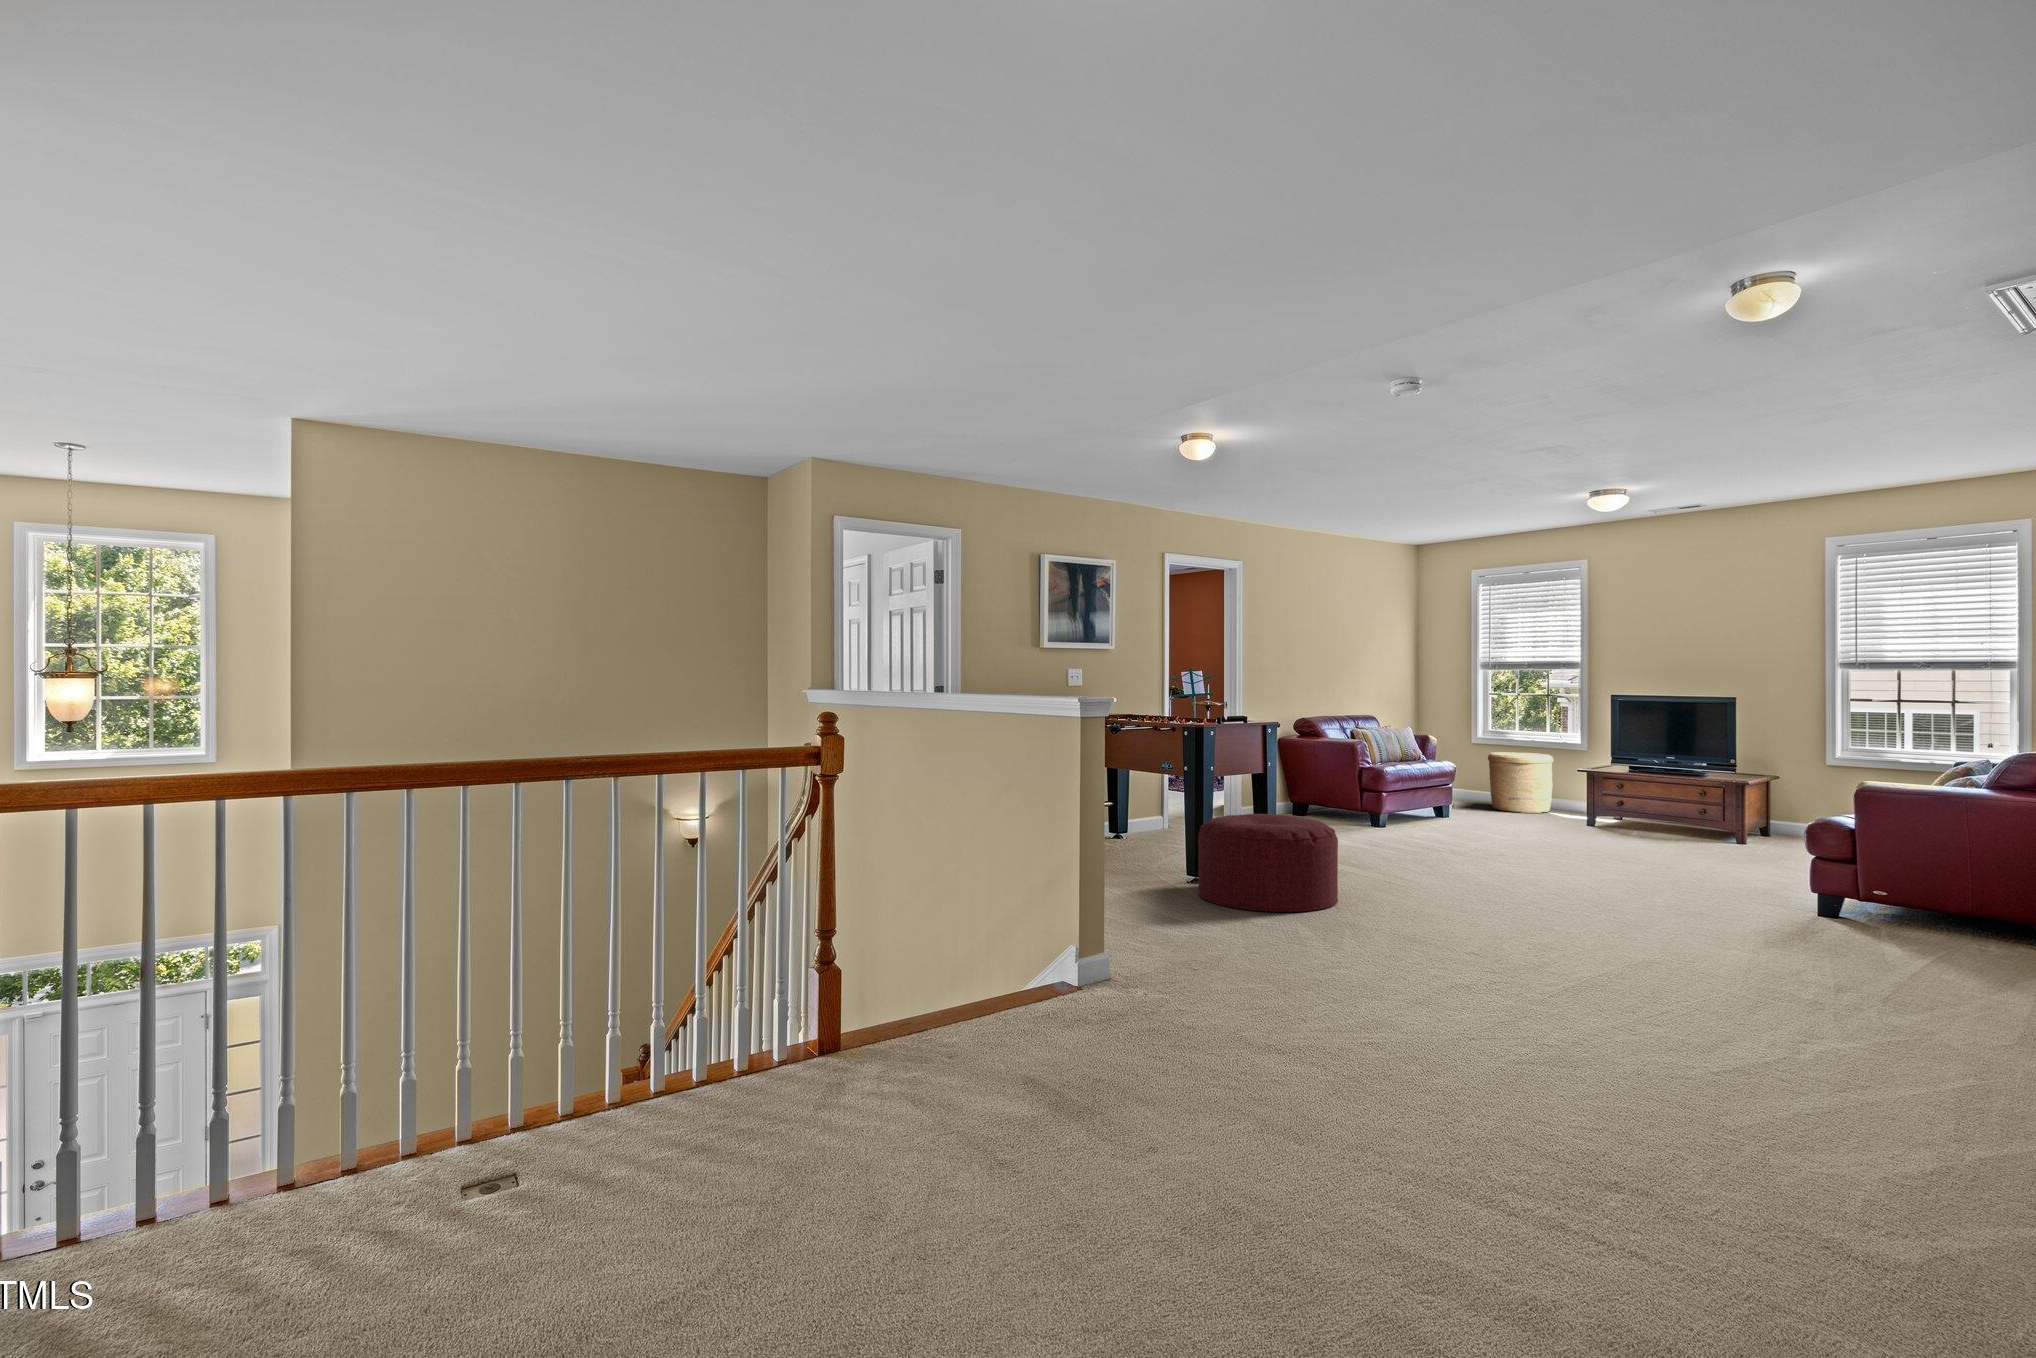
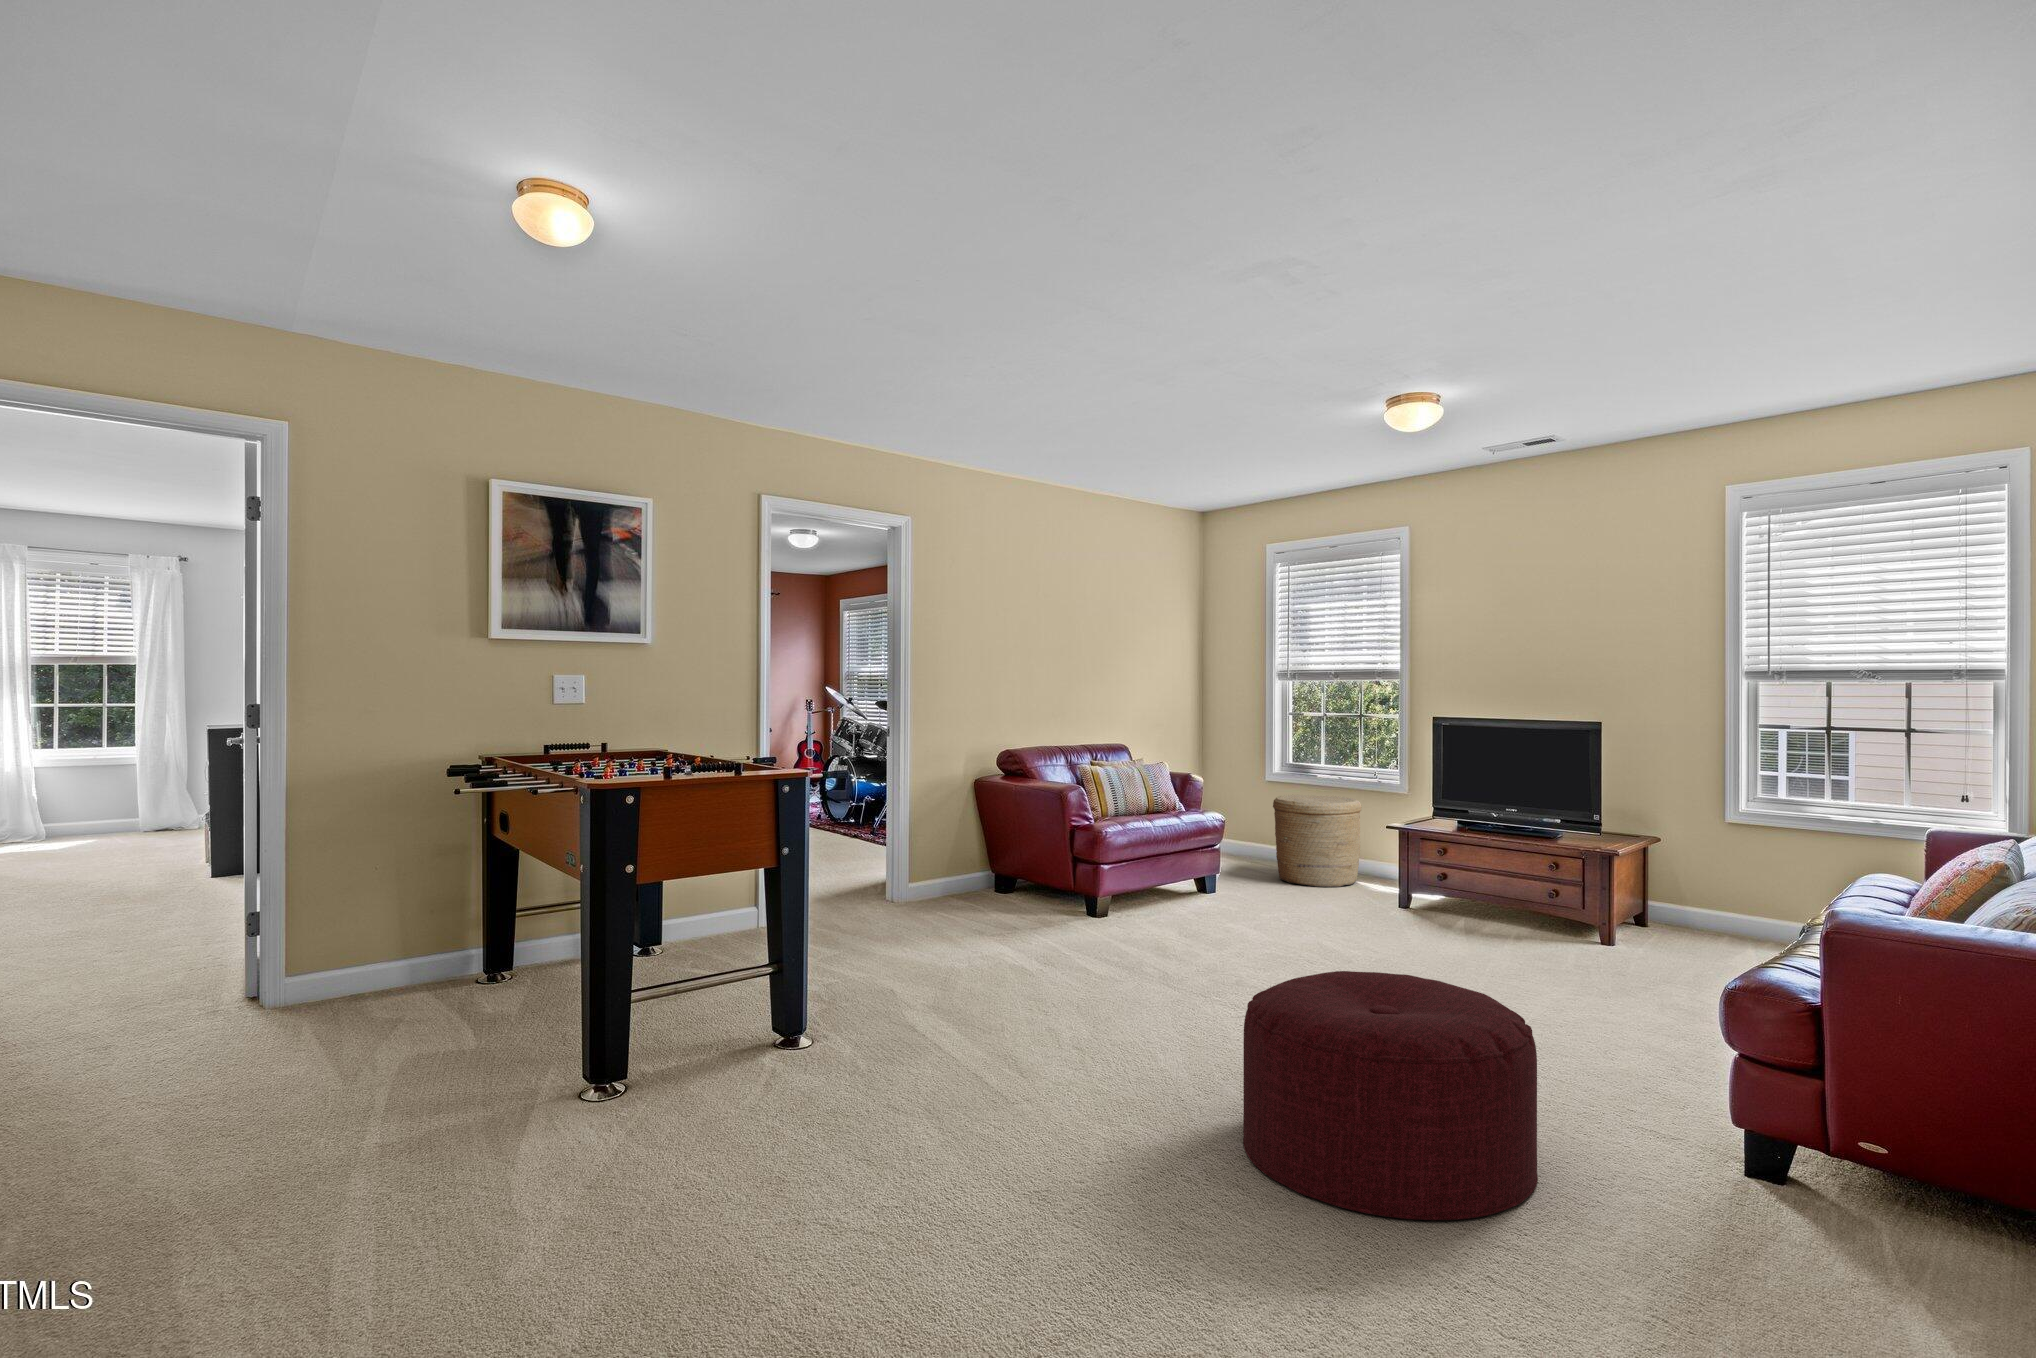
ottoman: present [1198,814,1338,912] -> present [1243,971,1538,1220]

